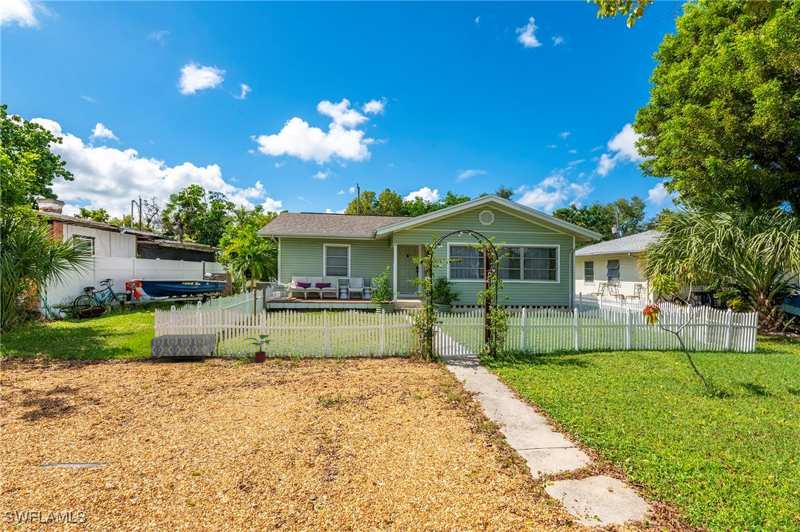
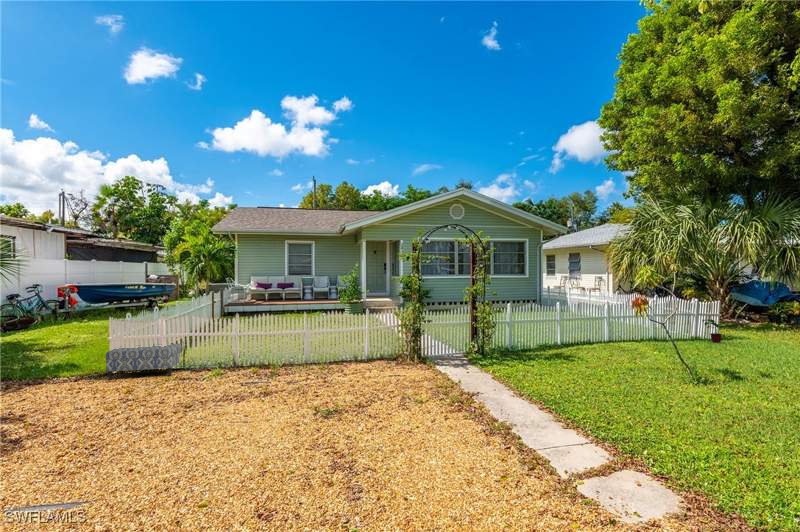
potted plant: present [244,335,271,363] -> present [702,319,729,343]

